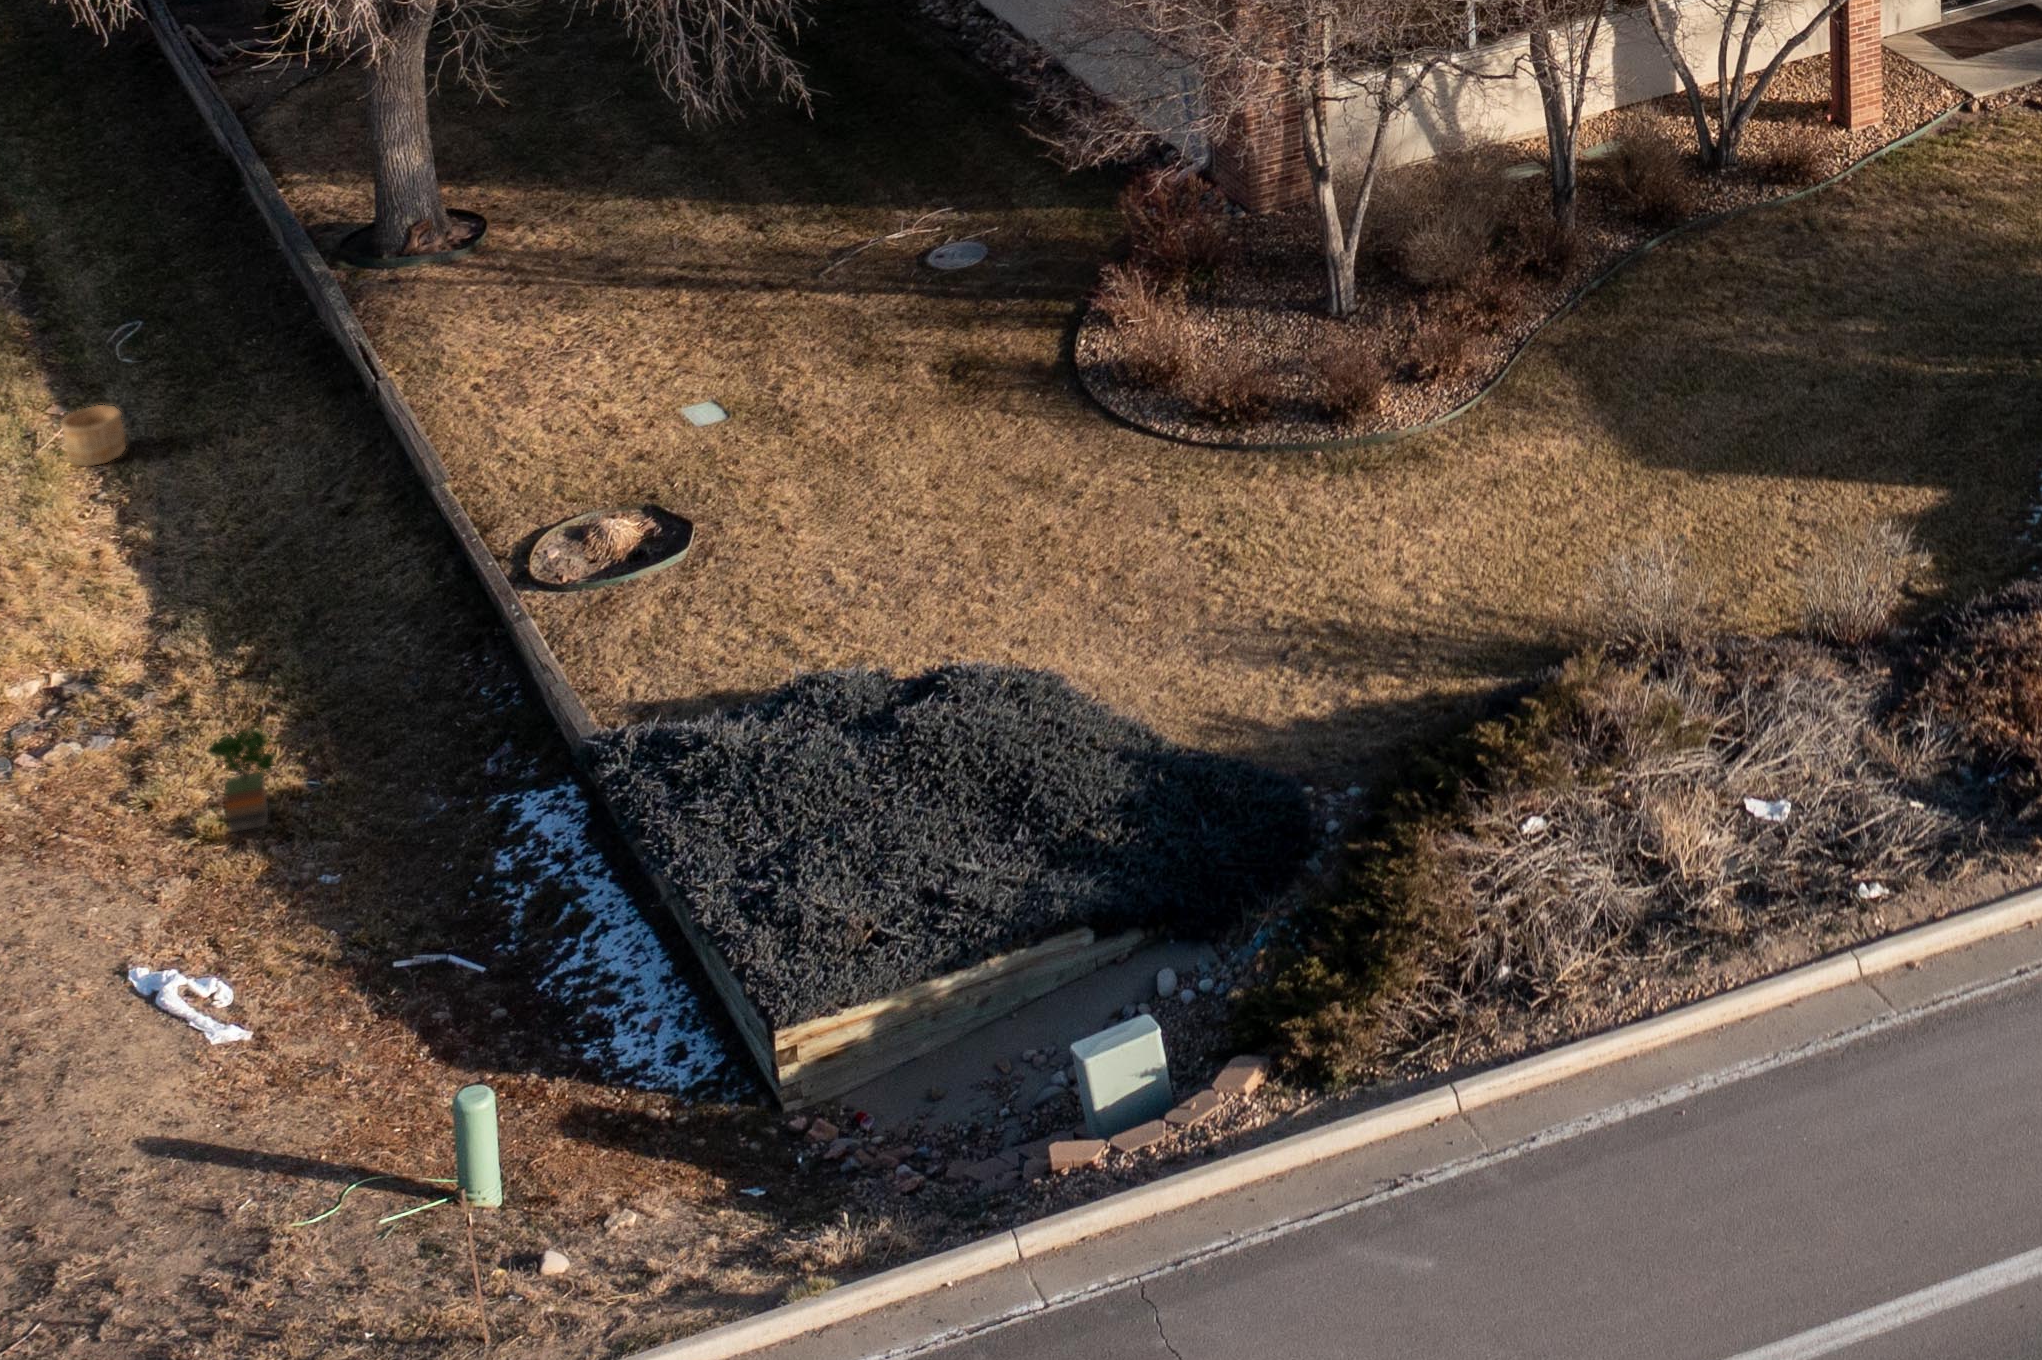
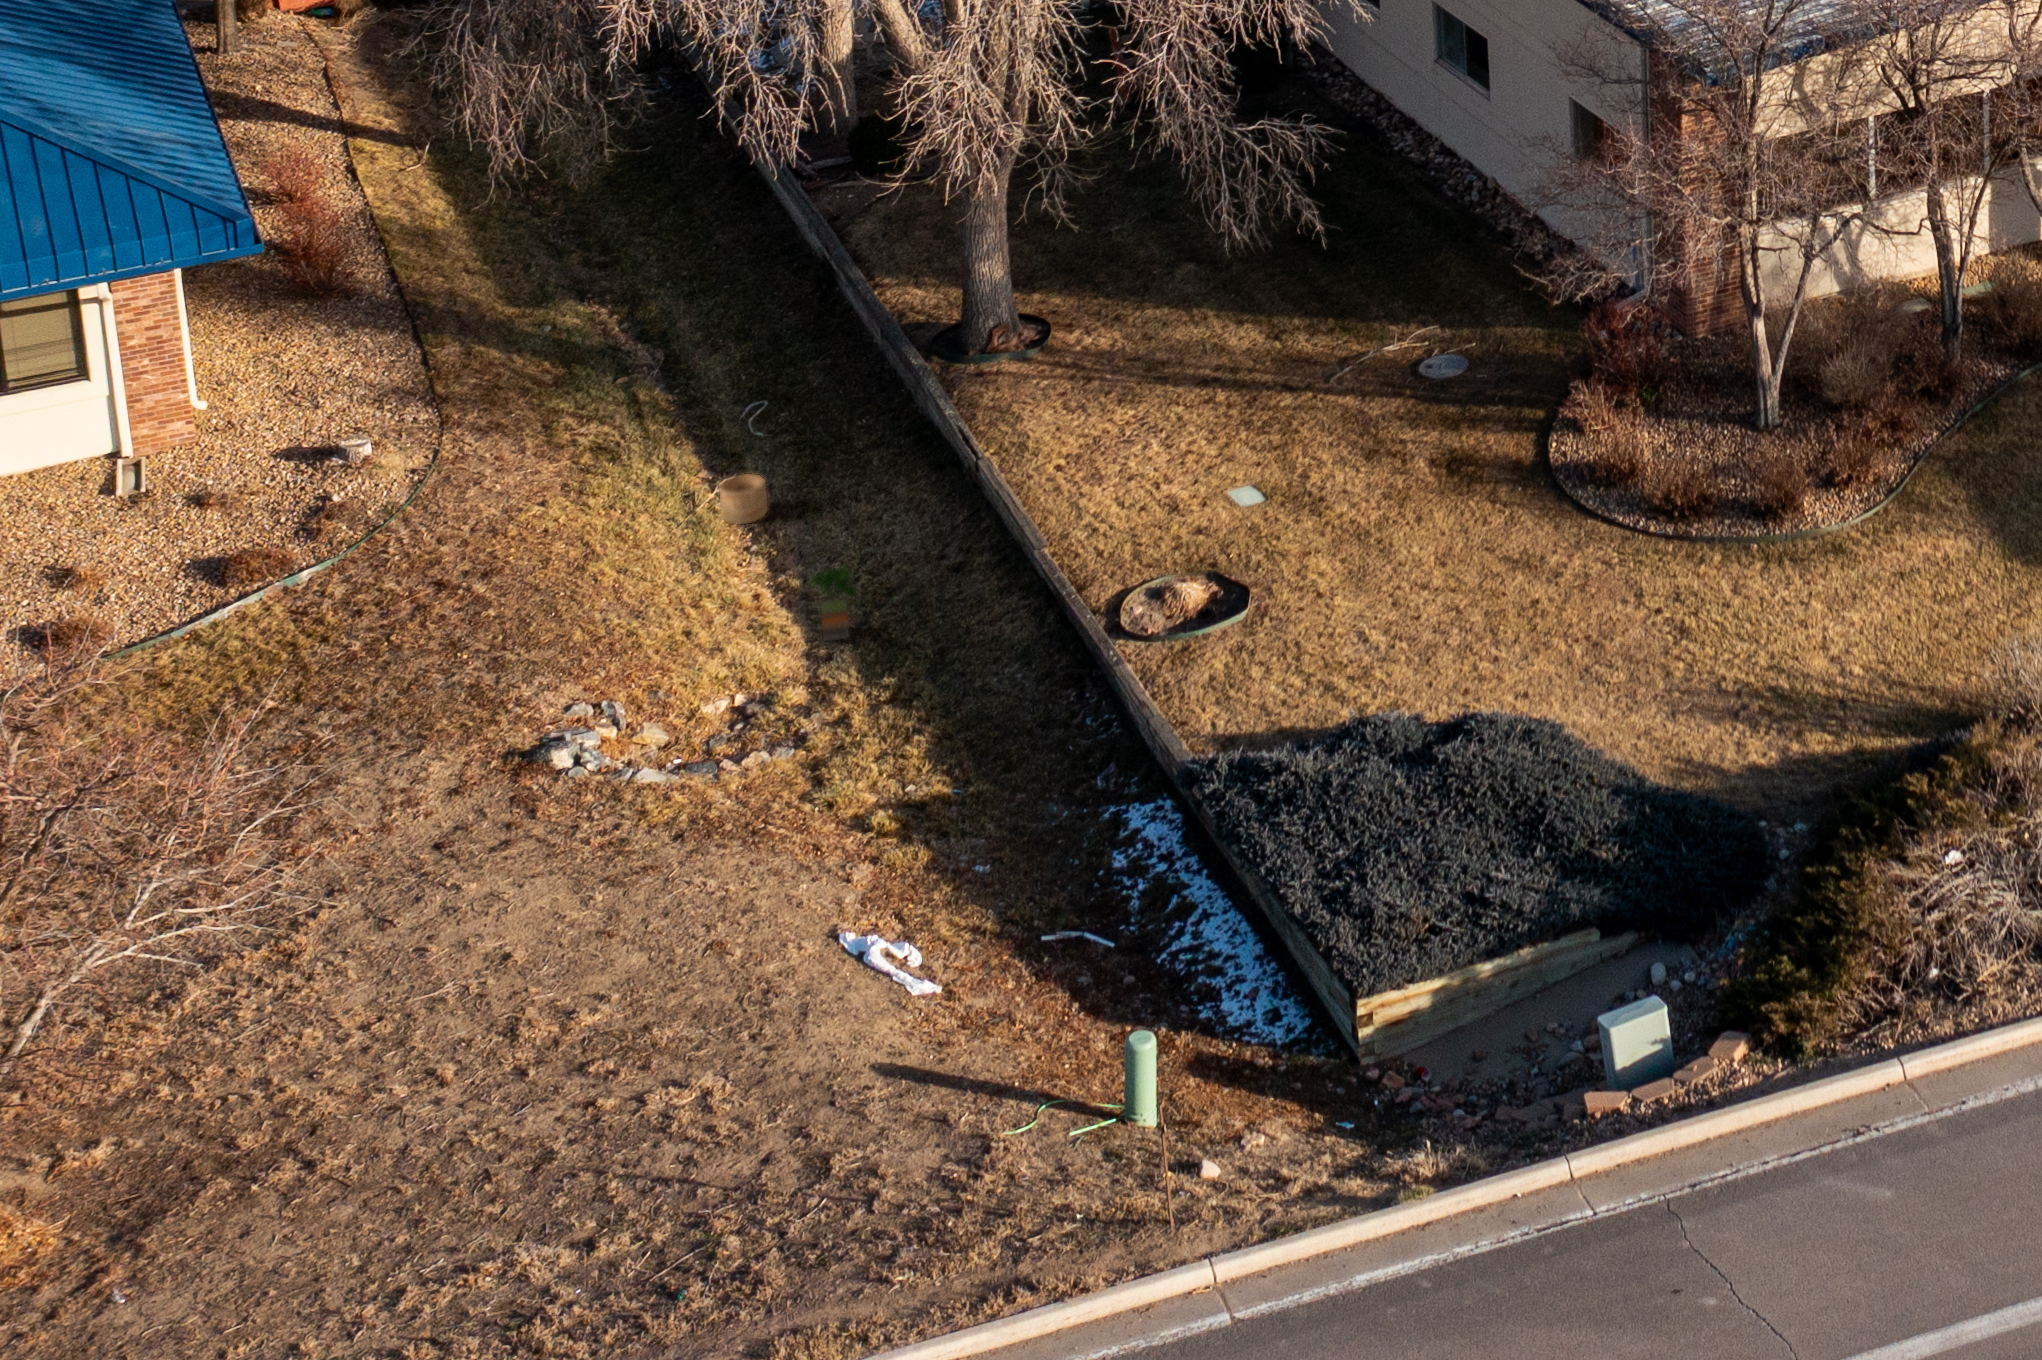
potted tree: present [208,728,276,832] -> present [811,567,859,641]

